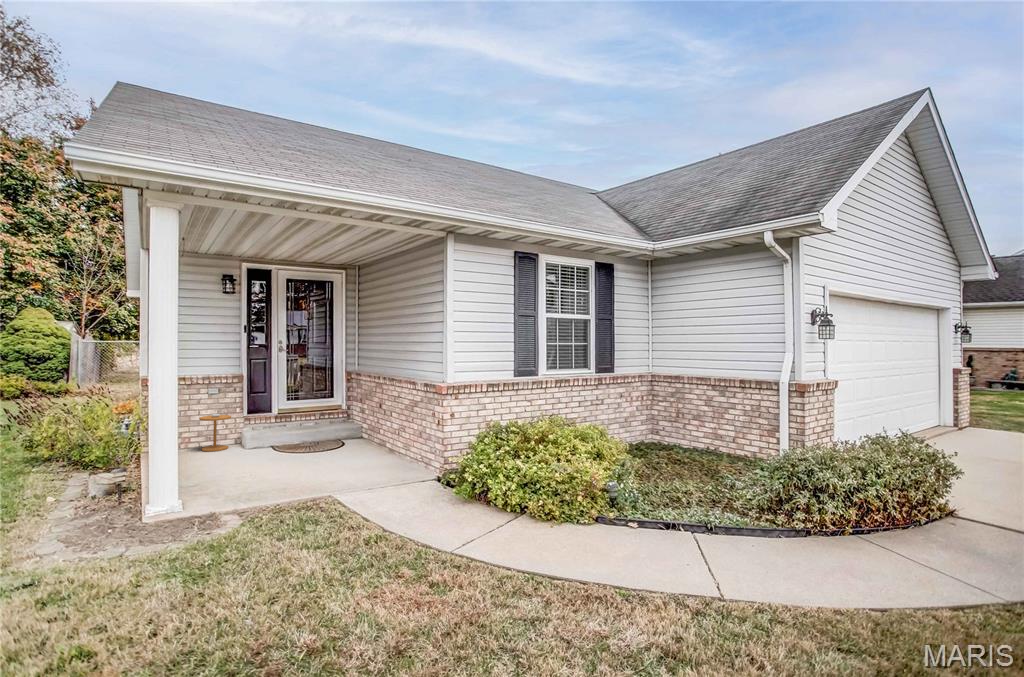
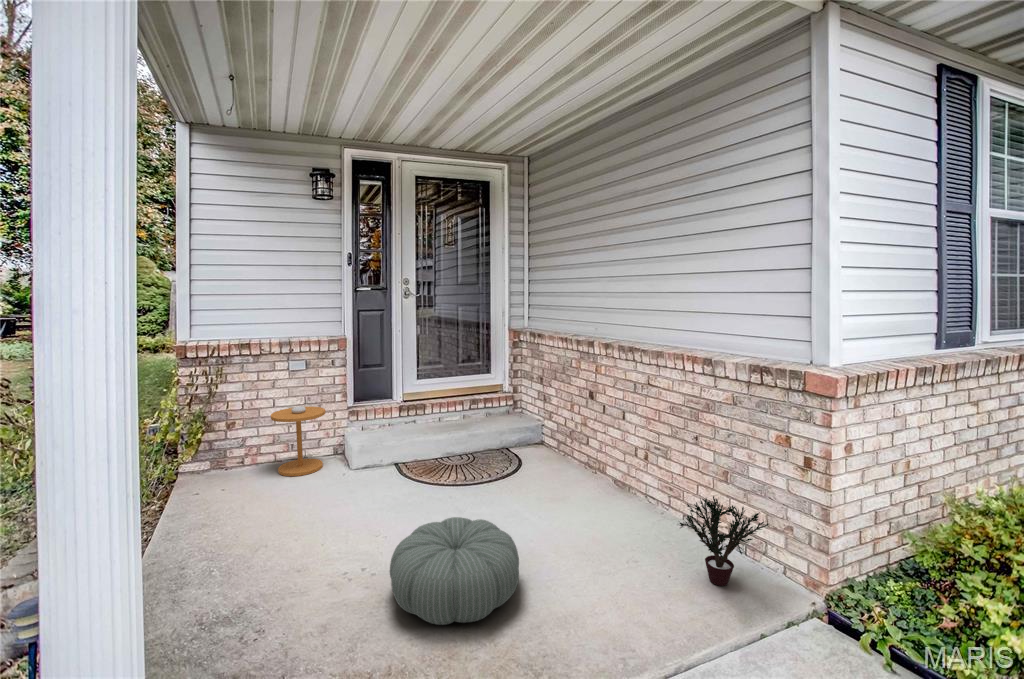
potted plant: none [388,434,421,468] -> present [680,496,769,586]
pouf: none [268,448,322,477] -> present [390,517,519,625]

